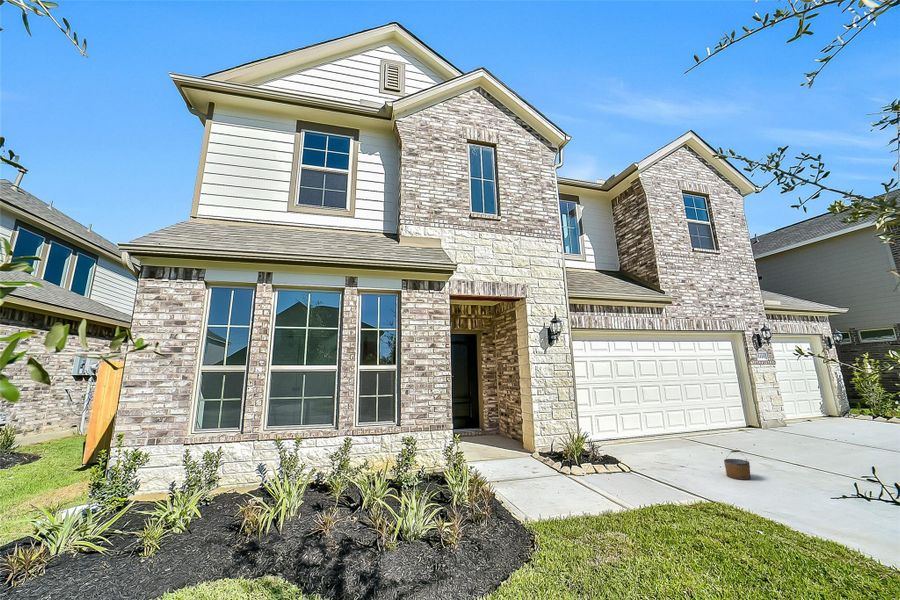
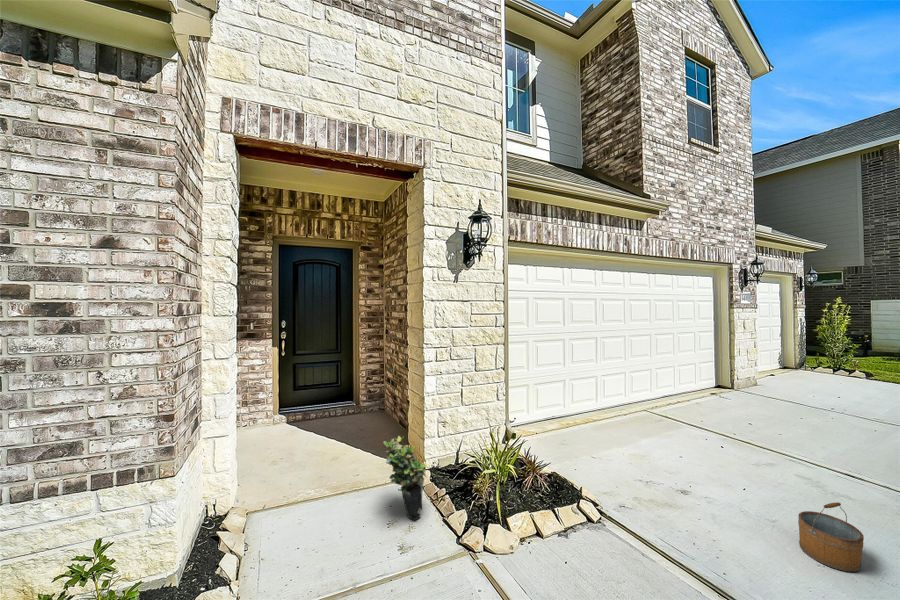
potted plant: none [518,427,540,465] -> present [383,436,426,520]

